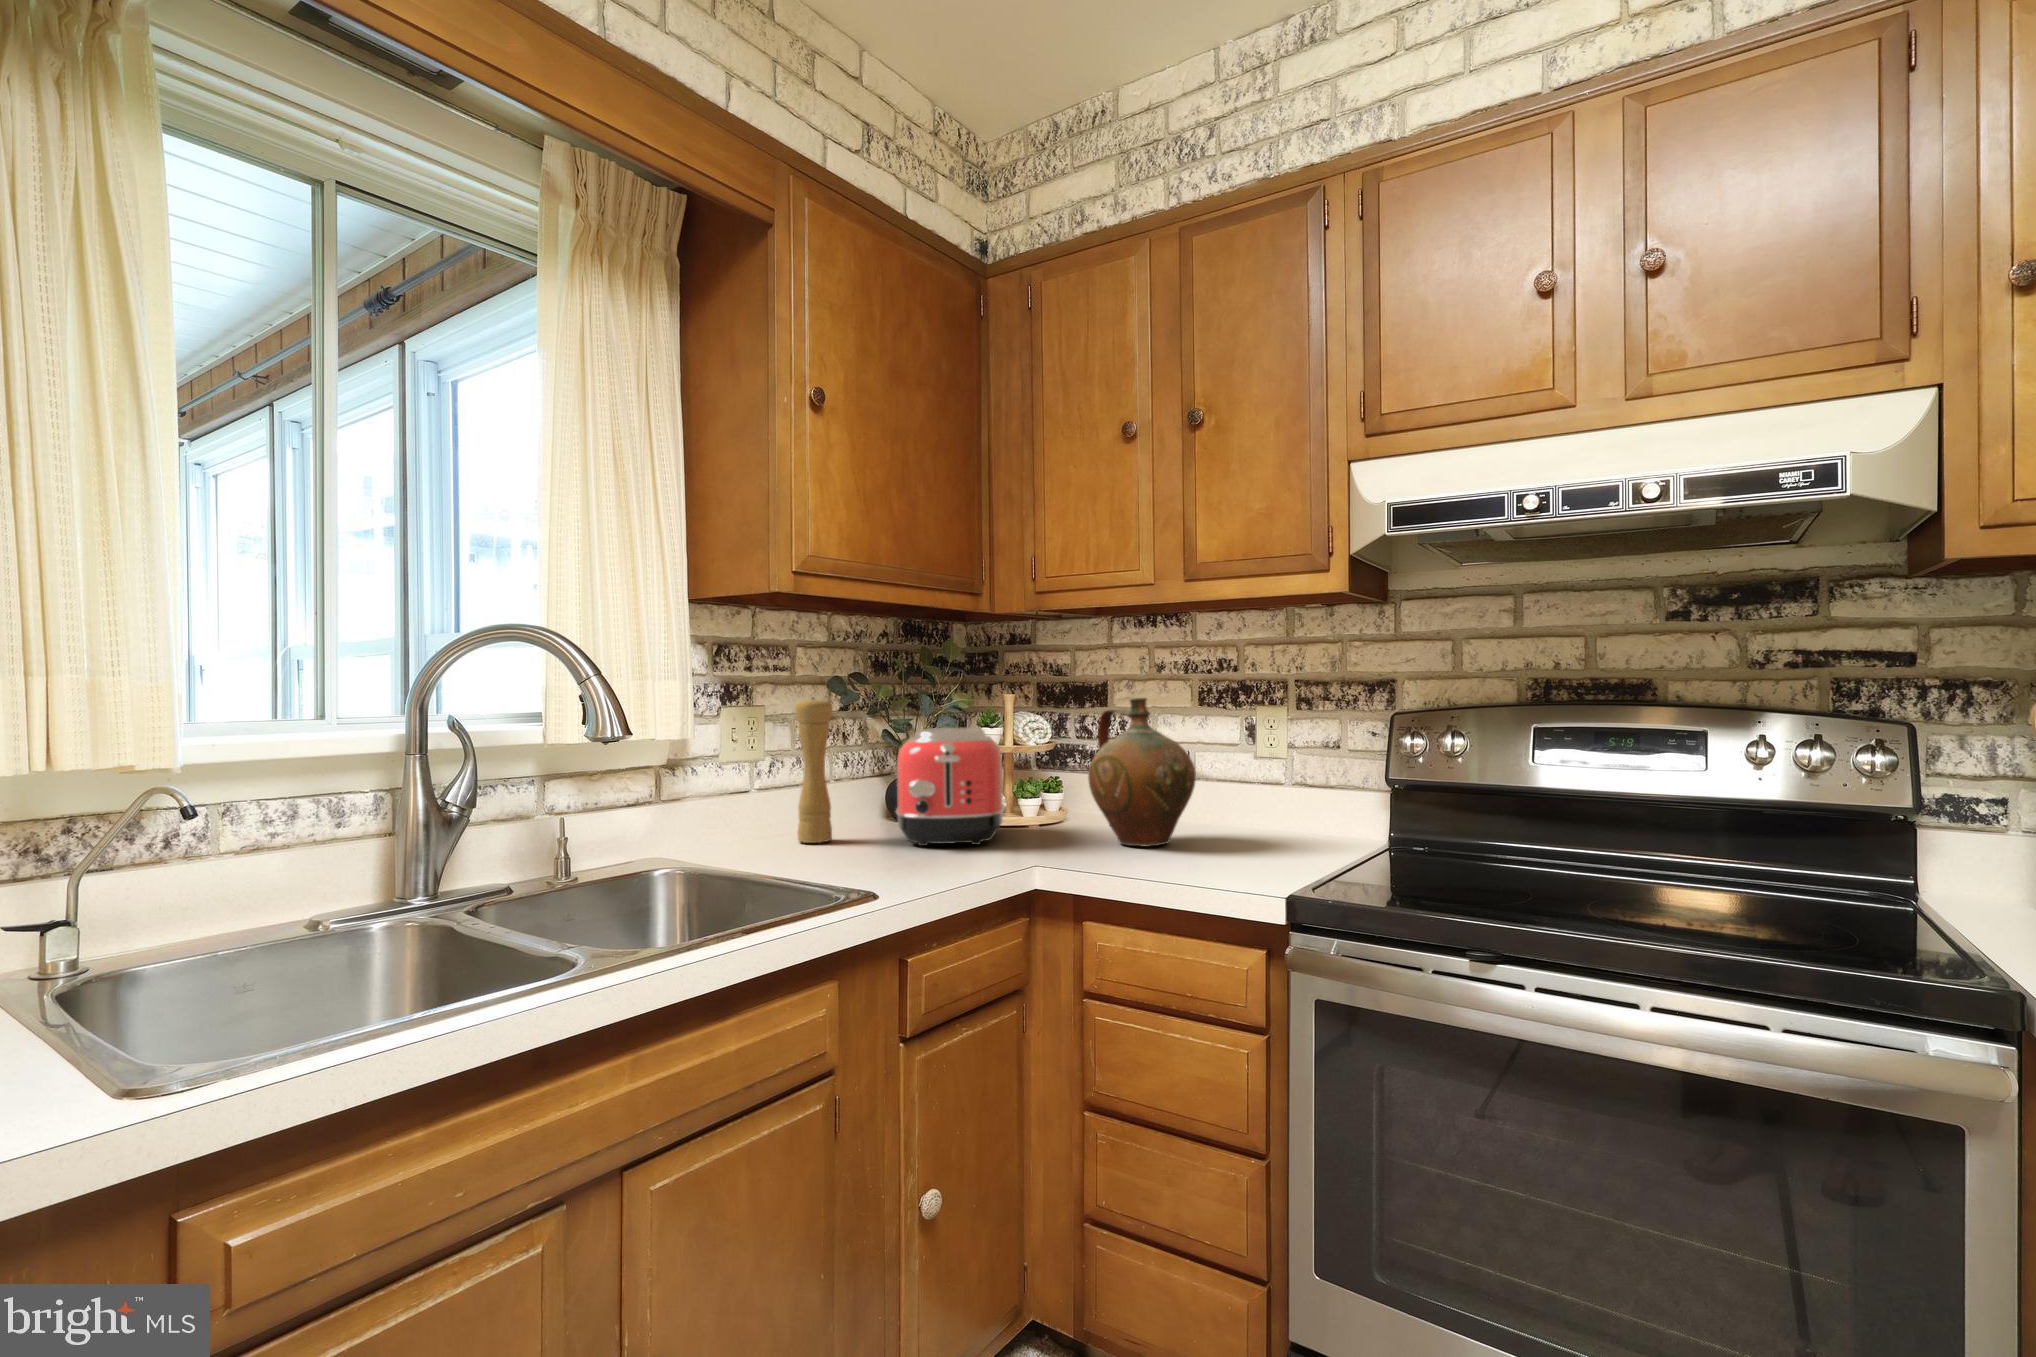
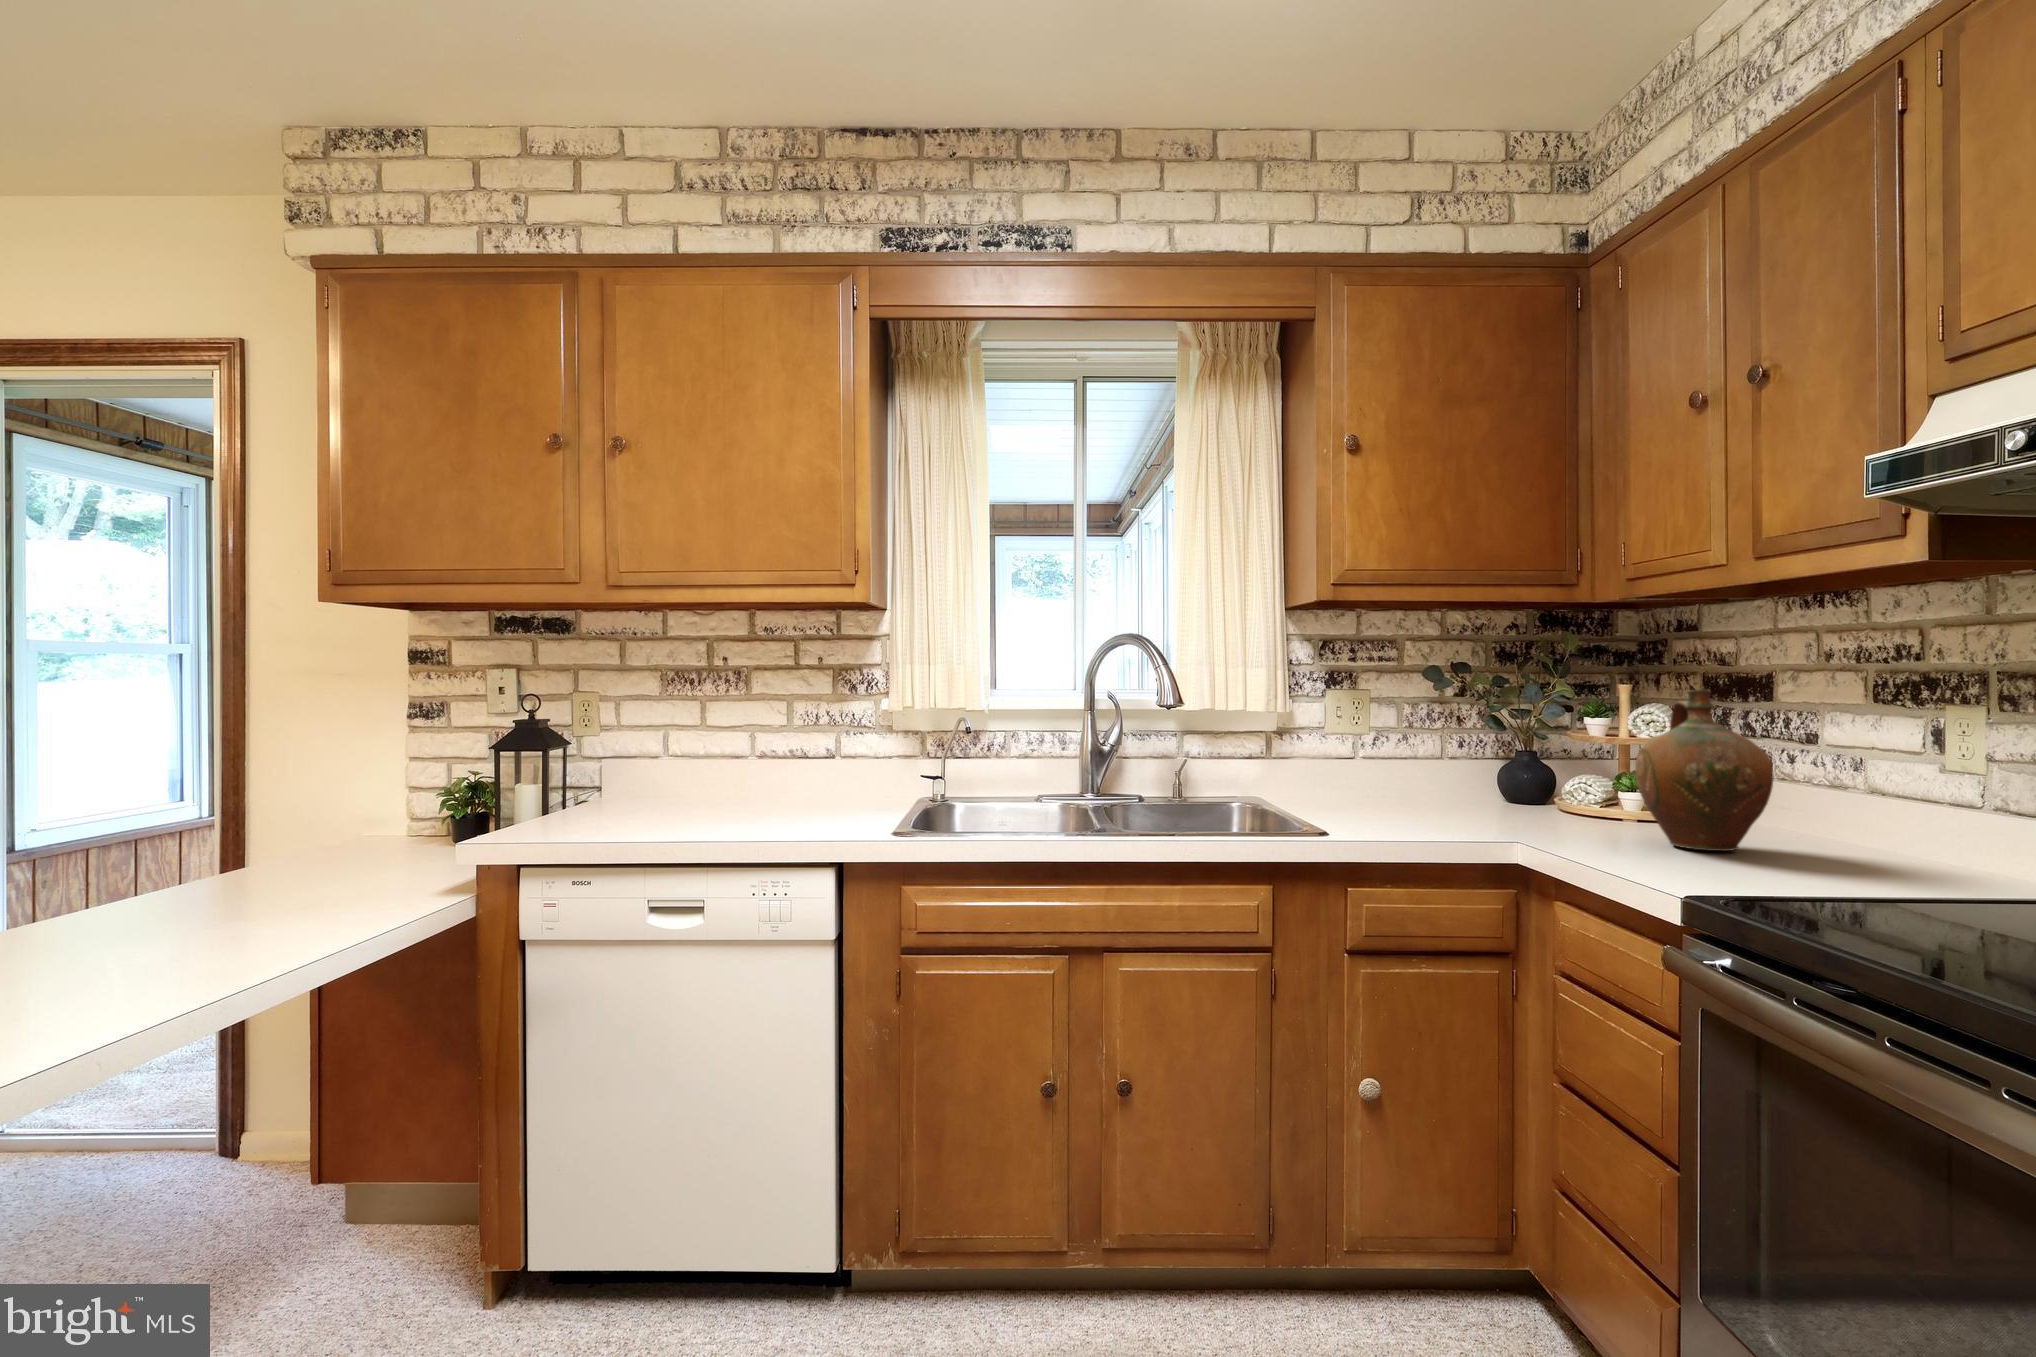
pepper mill: present [795,697,832,843] -> none [1375,684,1407,804]
toaster: present [896,728,1005,846] -> none [1446,715,1581,823]

